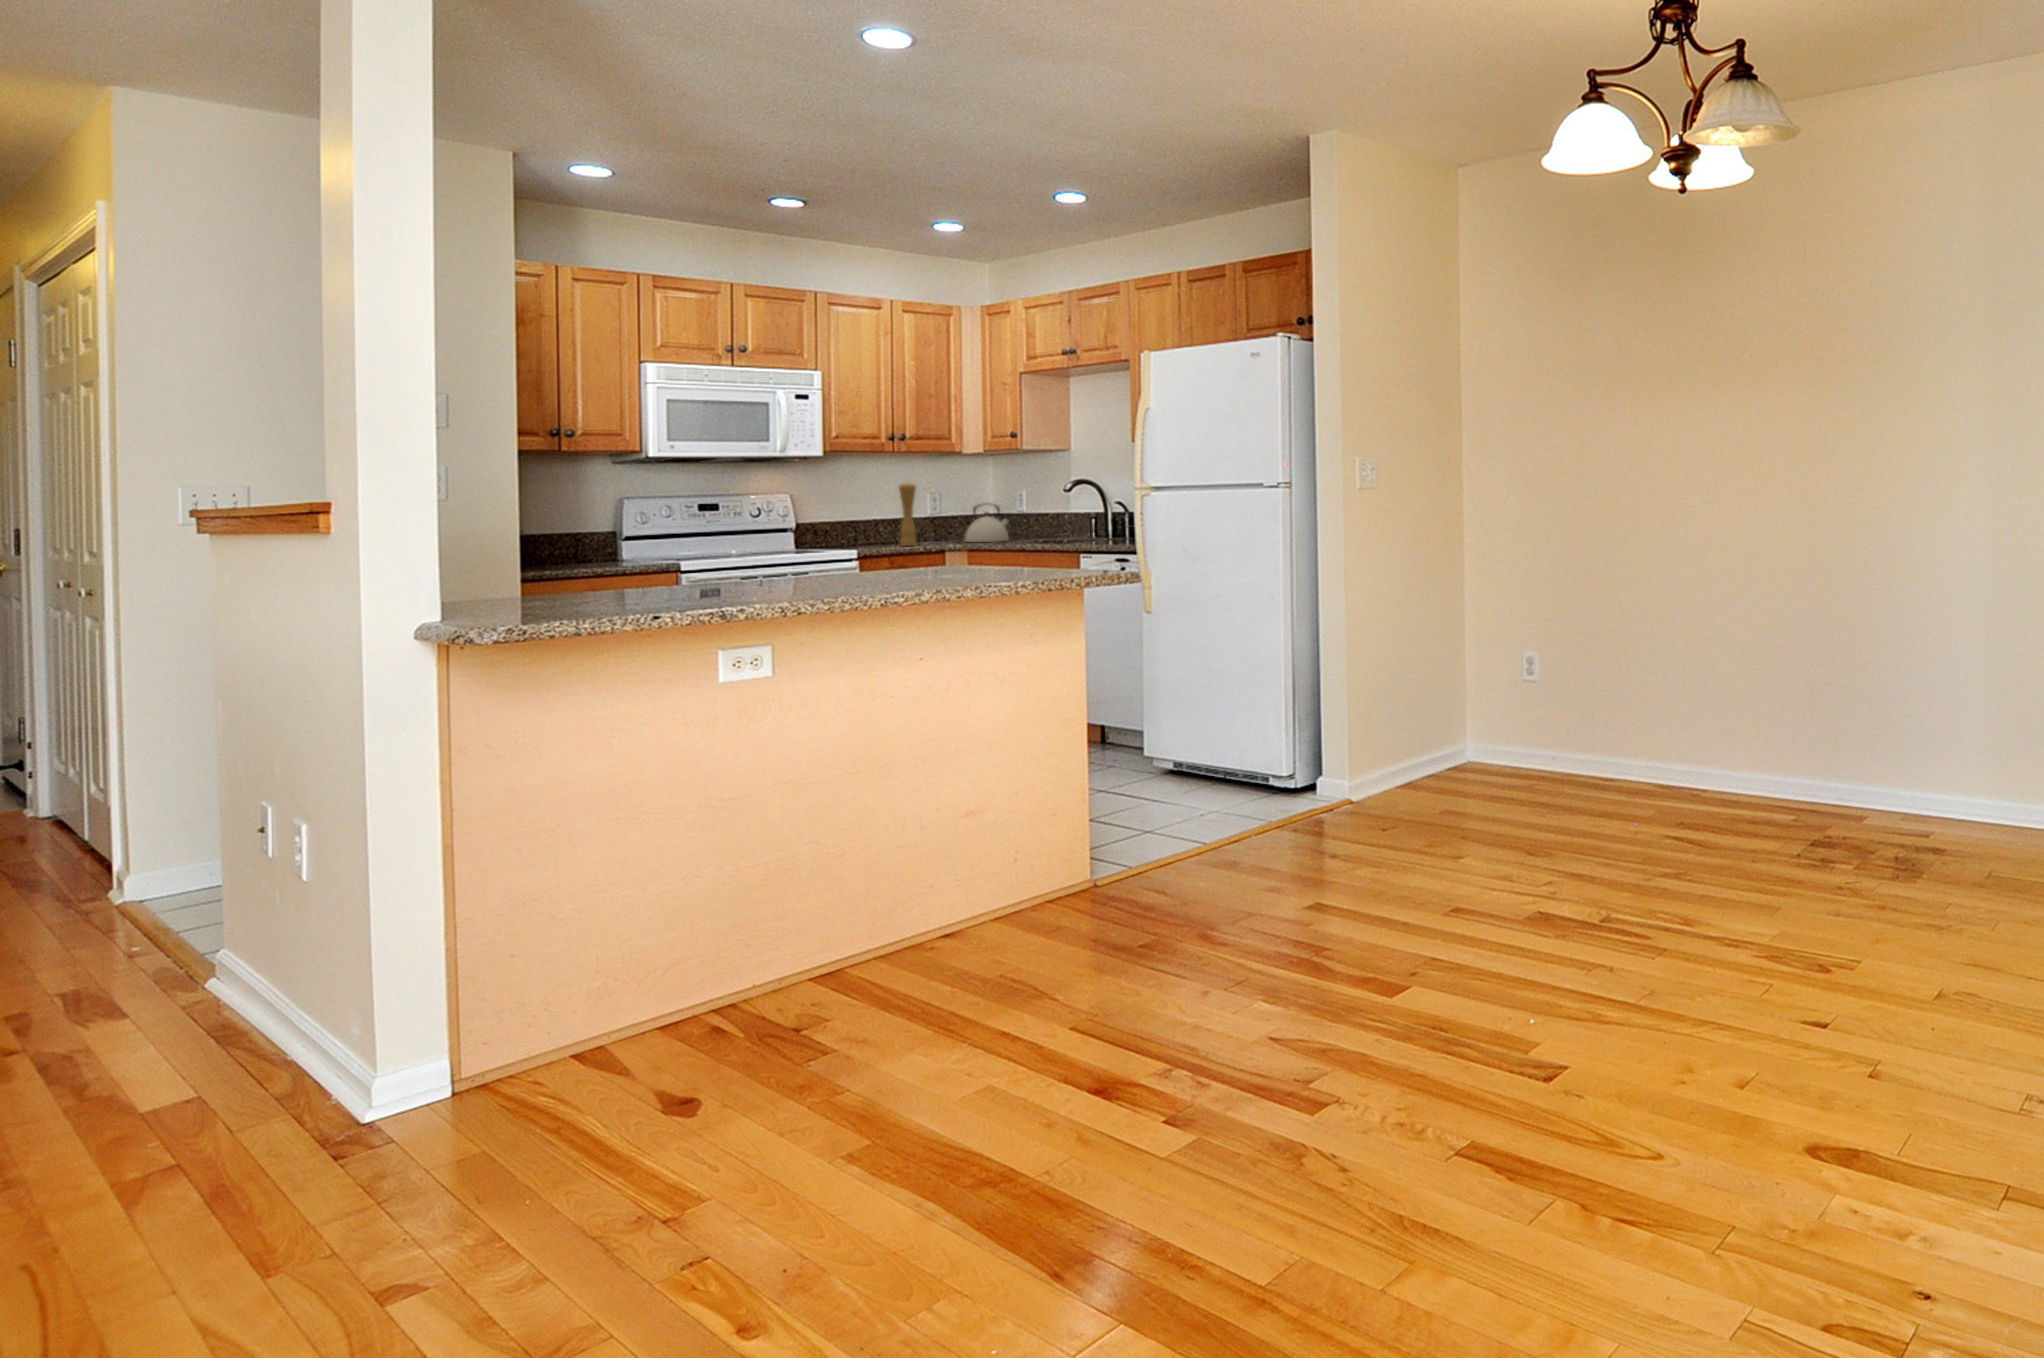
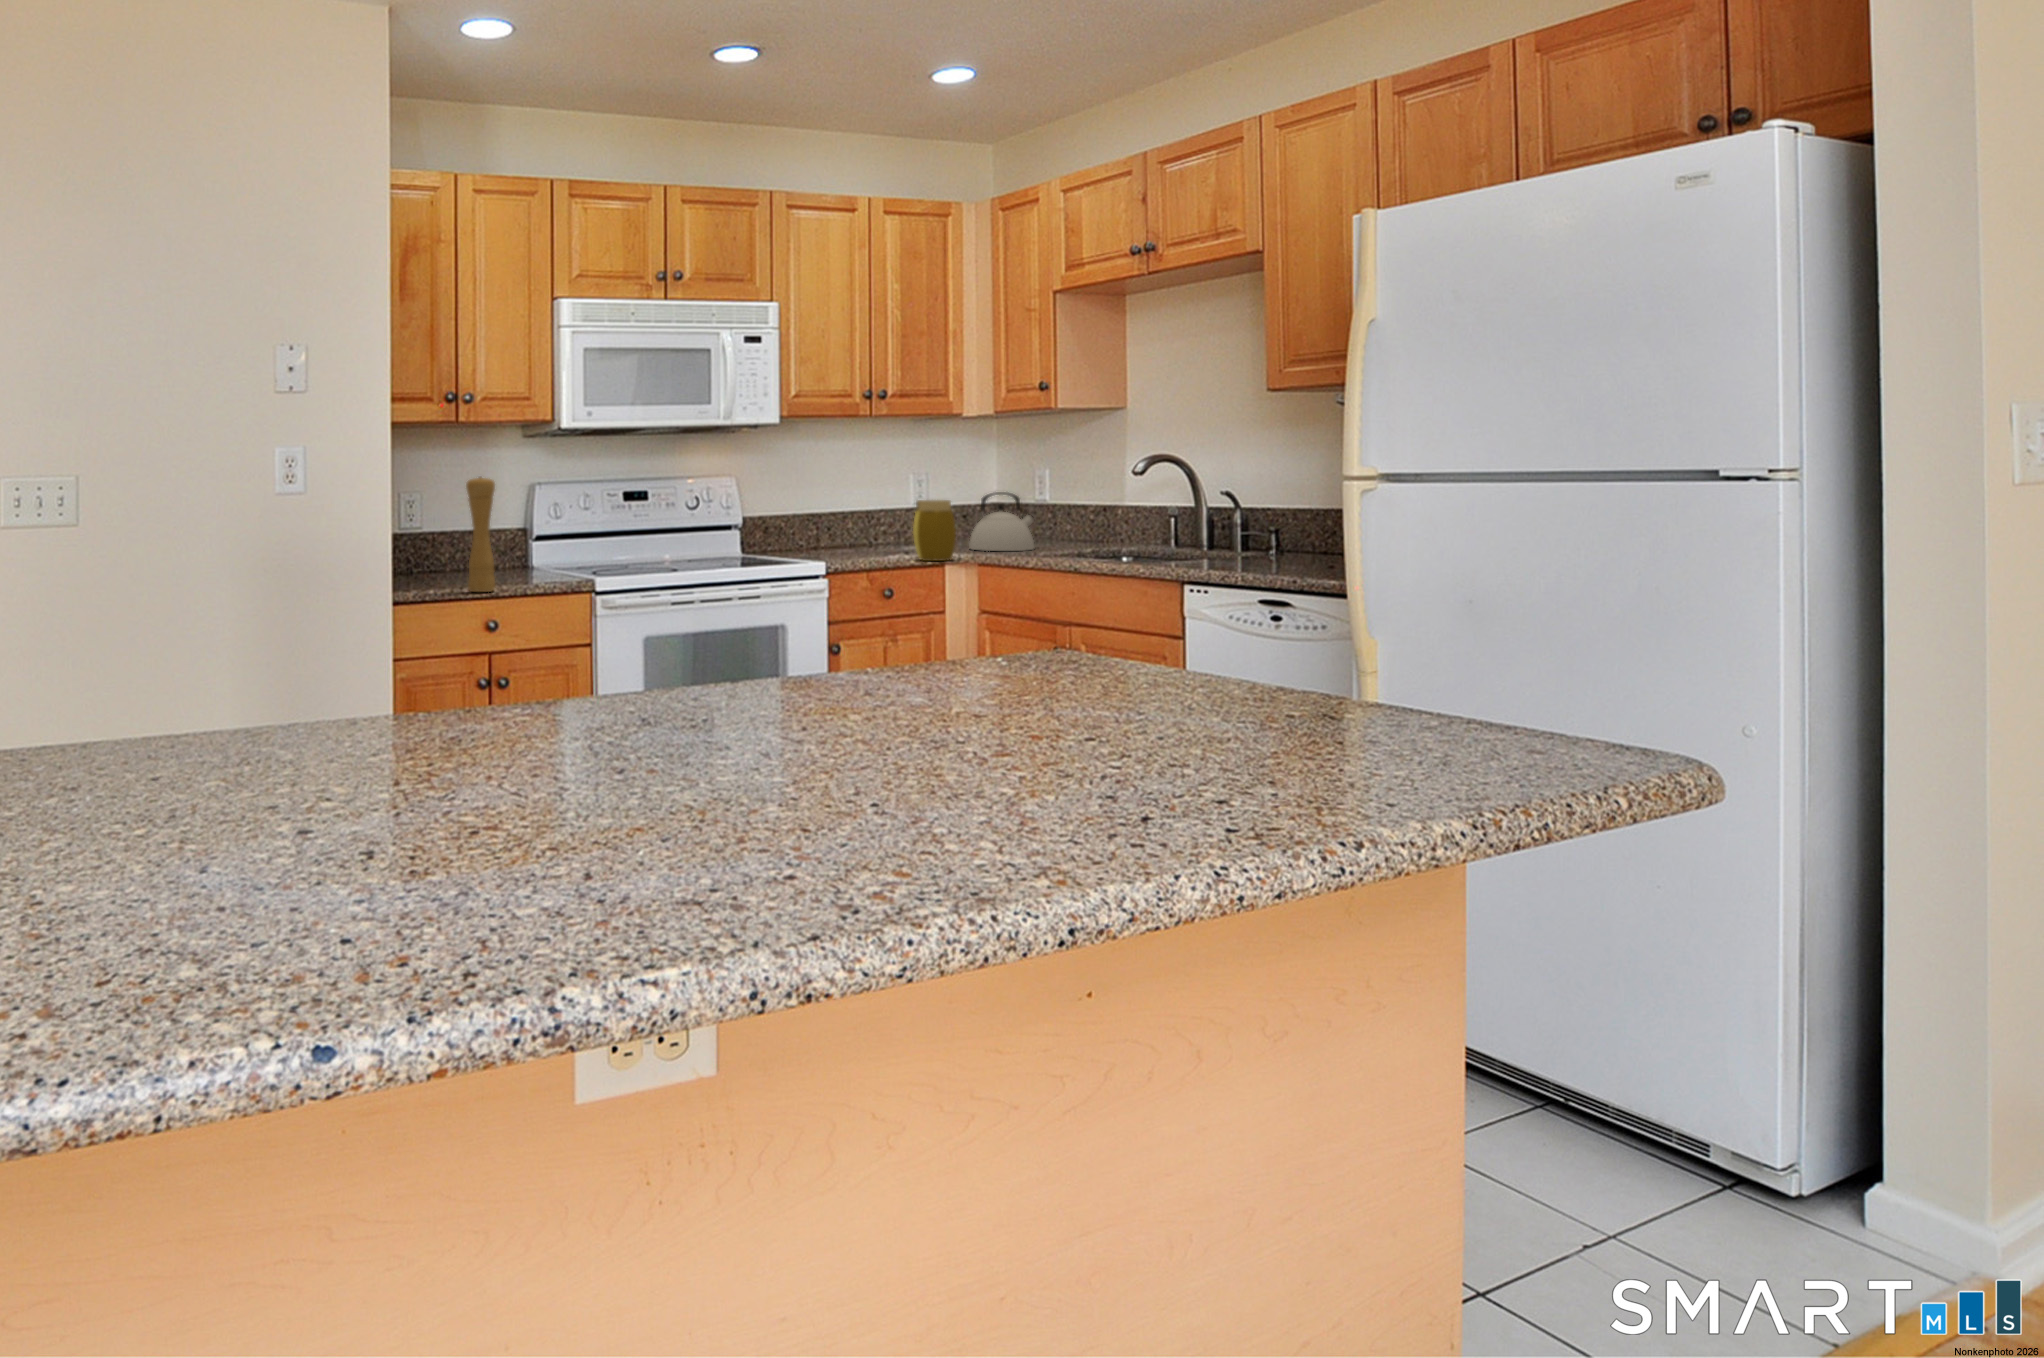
pepper mill: present [899,483,916,546] -> present [466,477,495,592]
jar: none [921,507,950,547] -> present [913,500,956,561]

